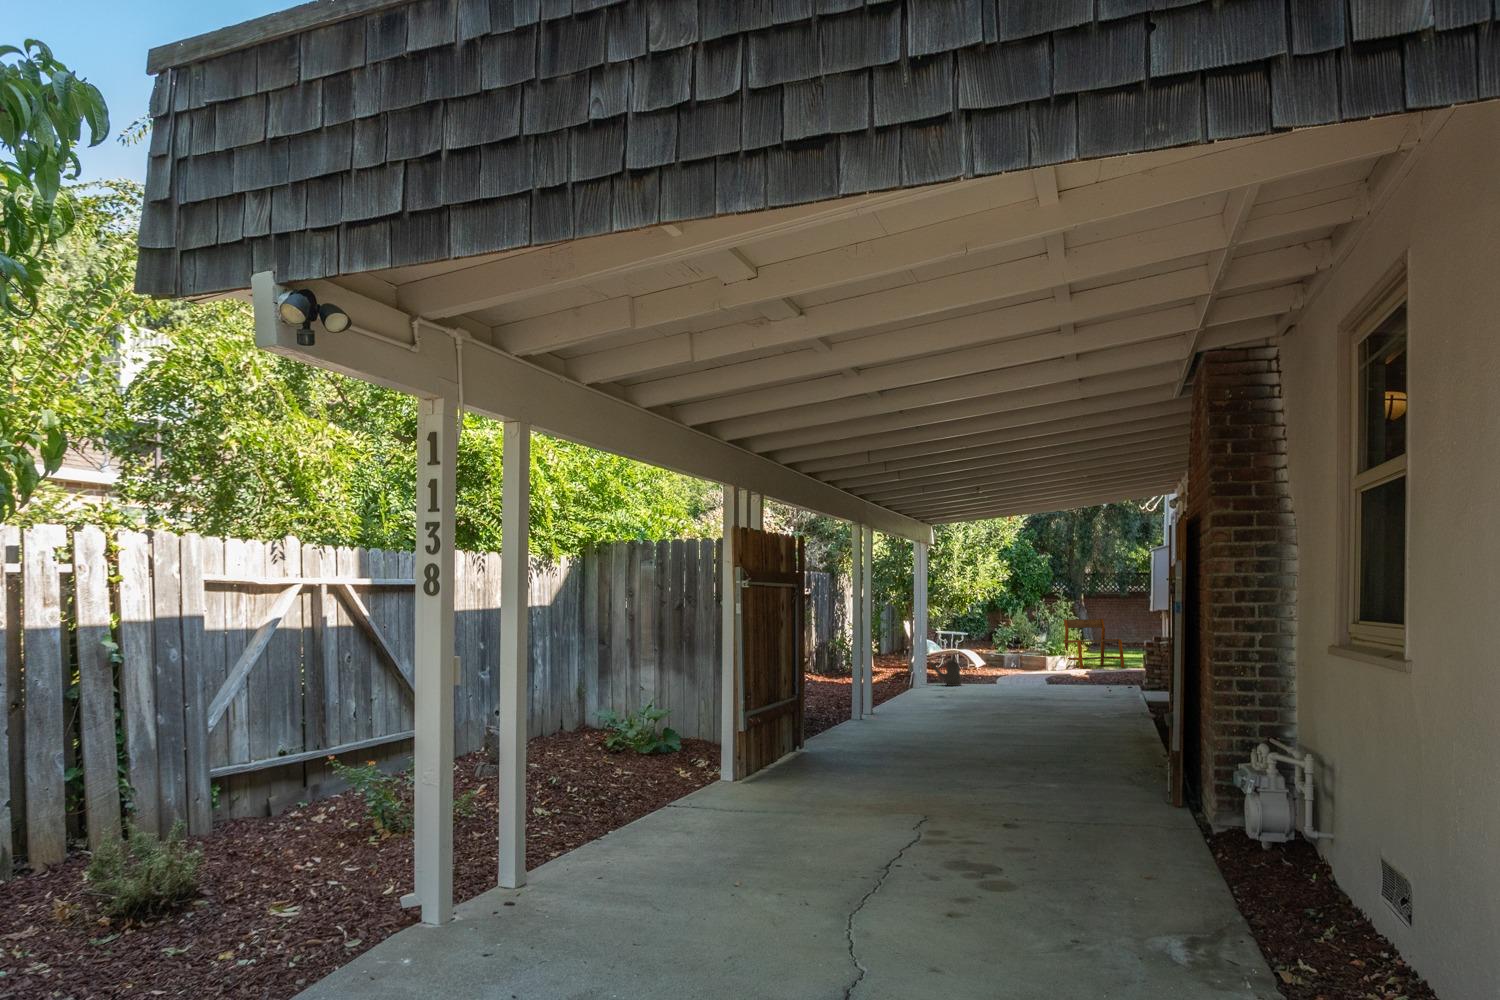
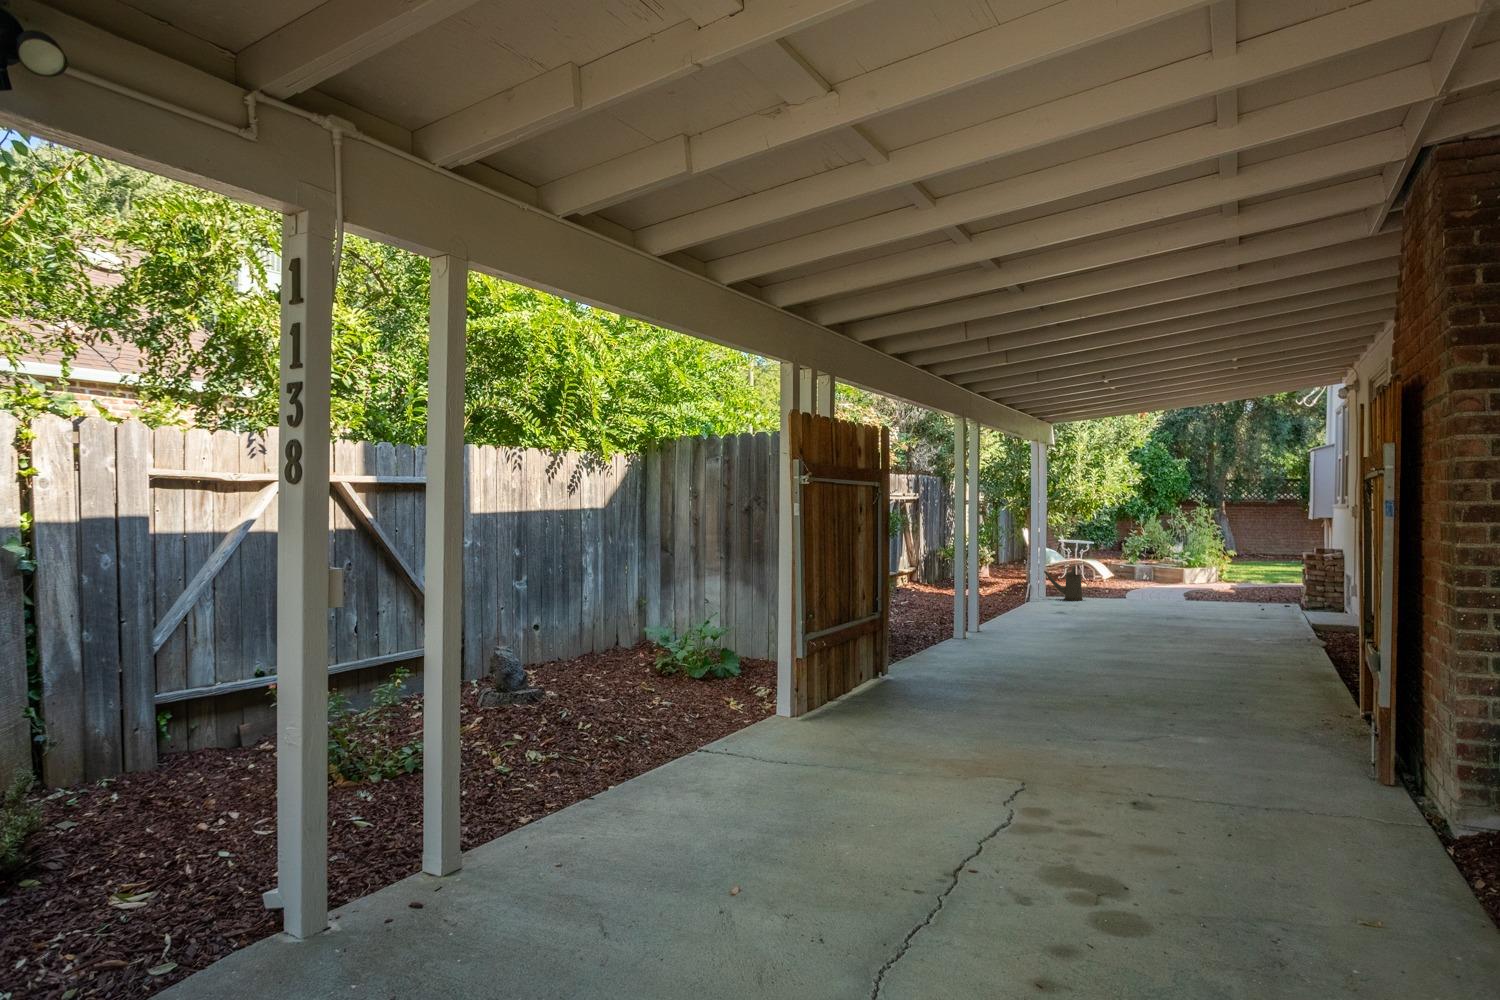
bench: present [1063,619,1125,669] -> none [1203,527,1276,583]

